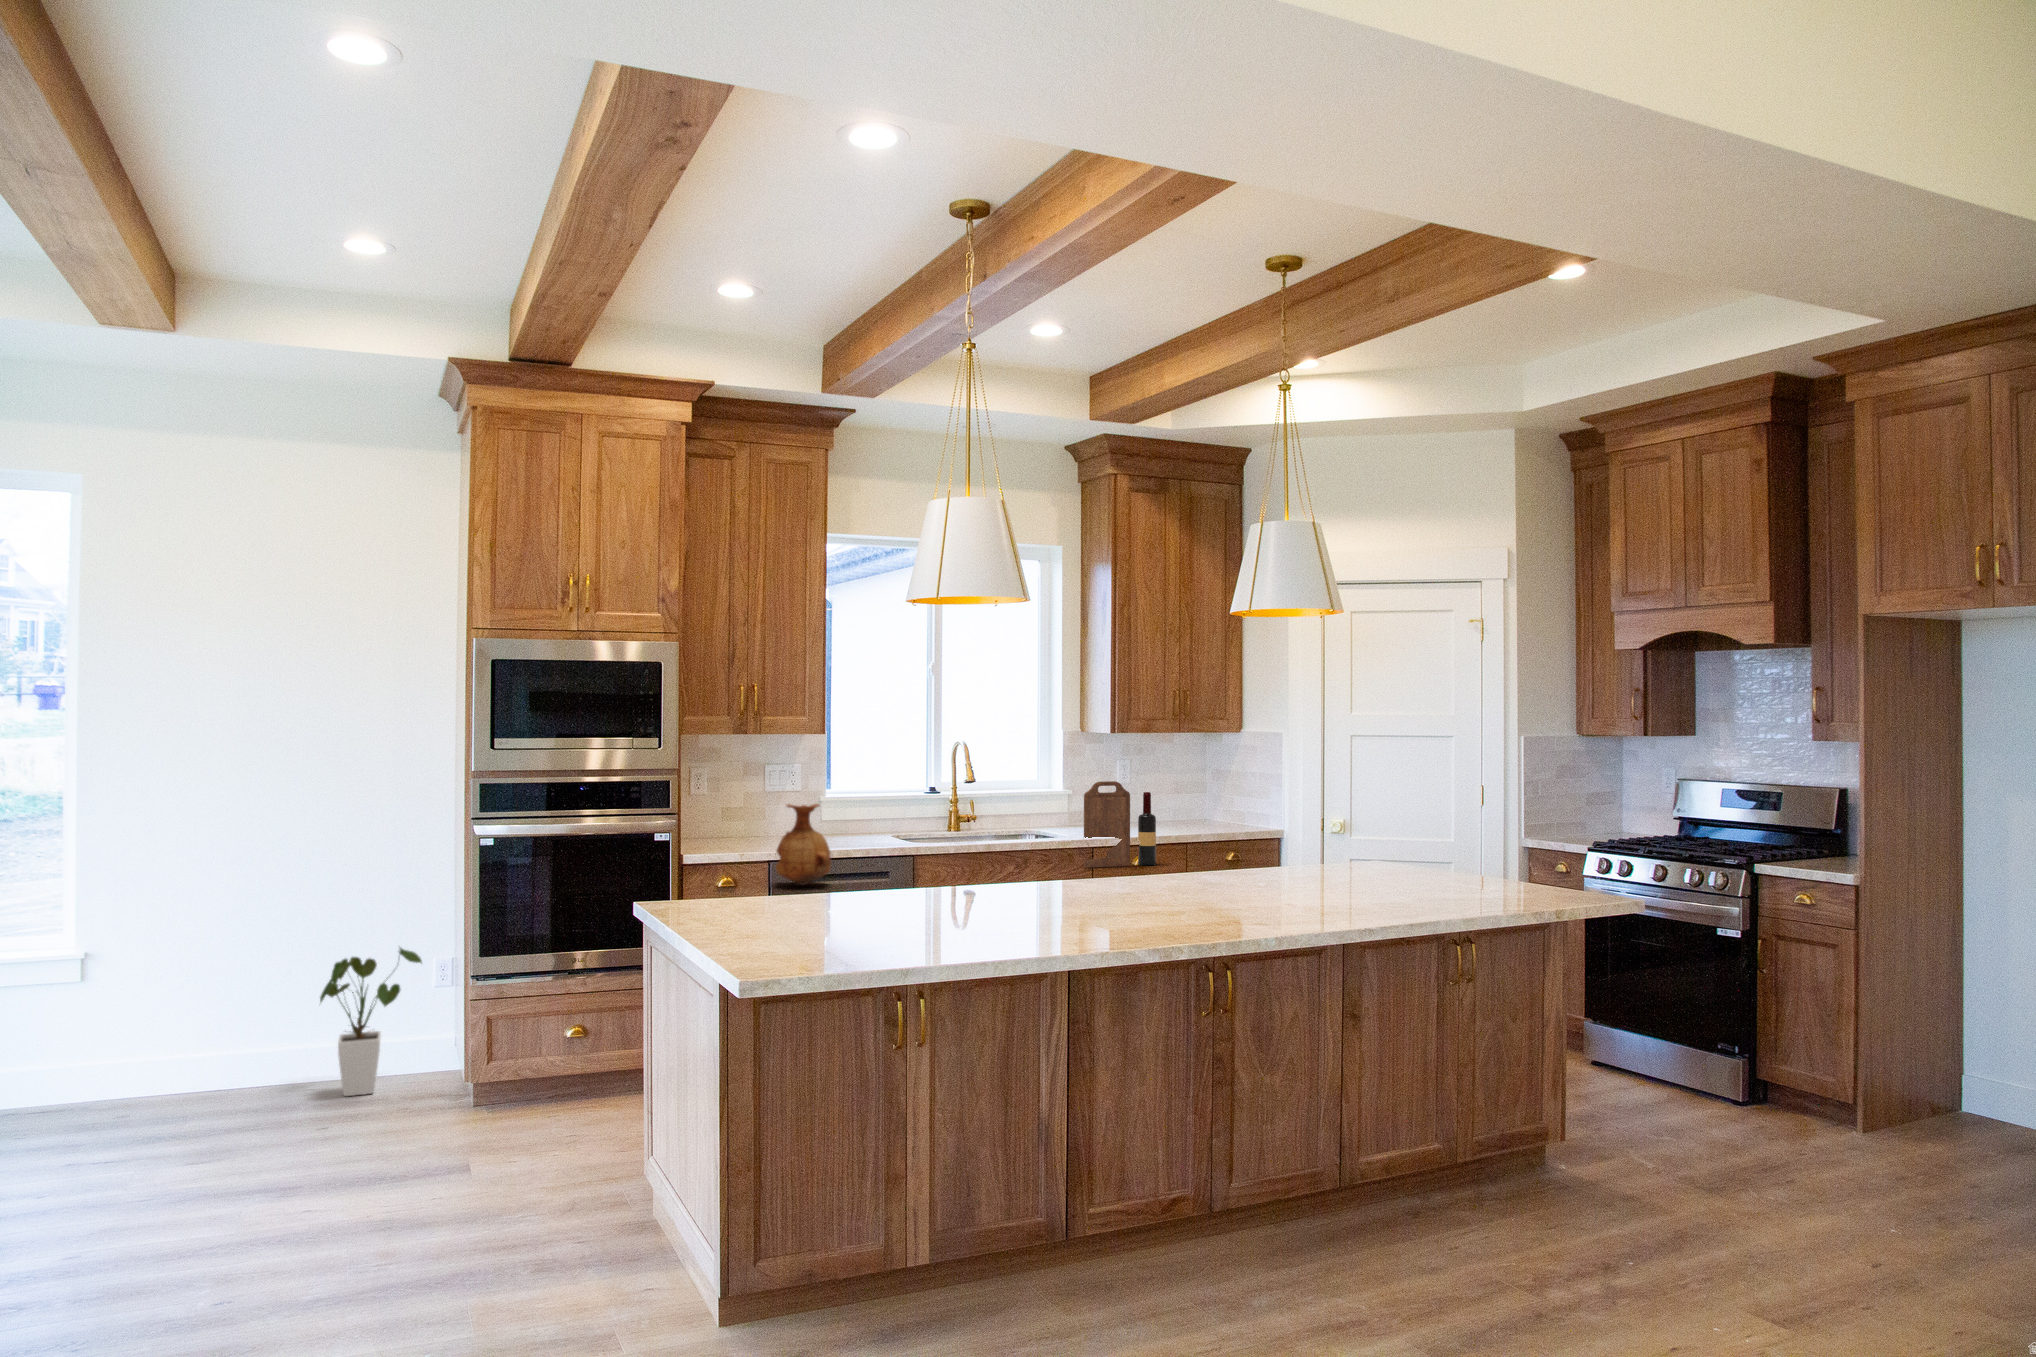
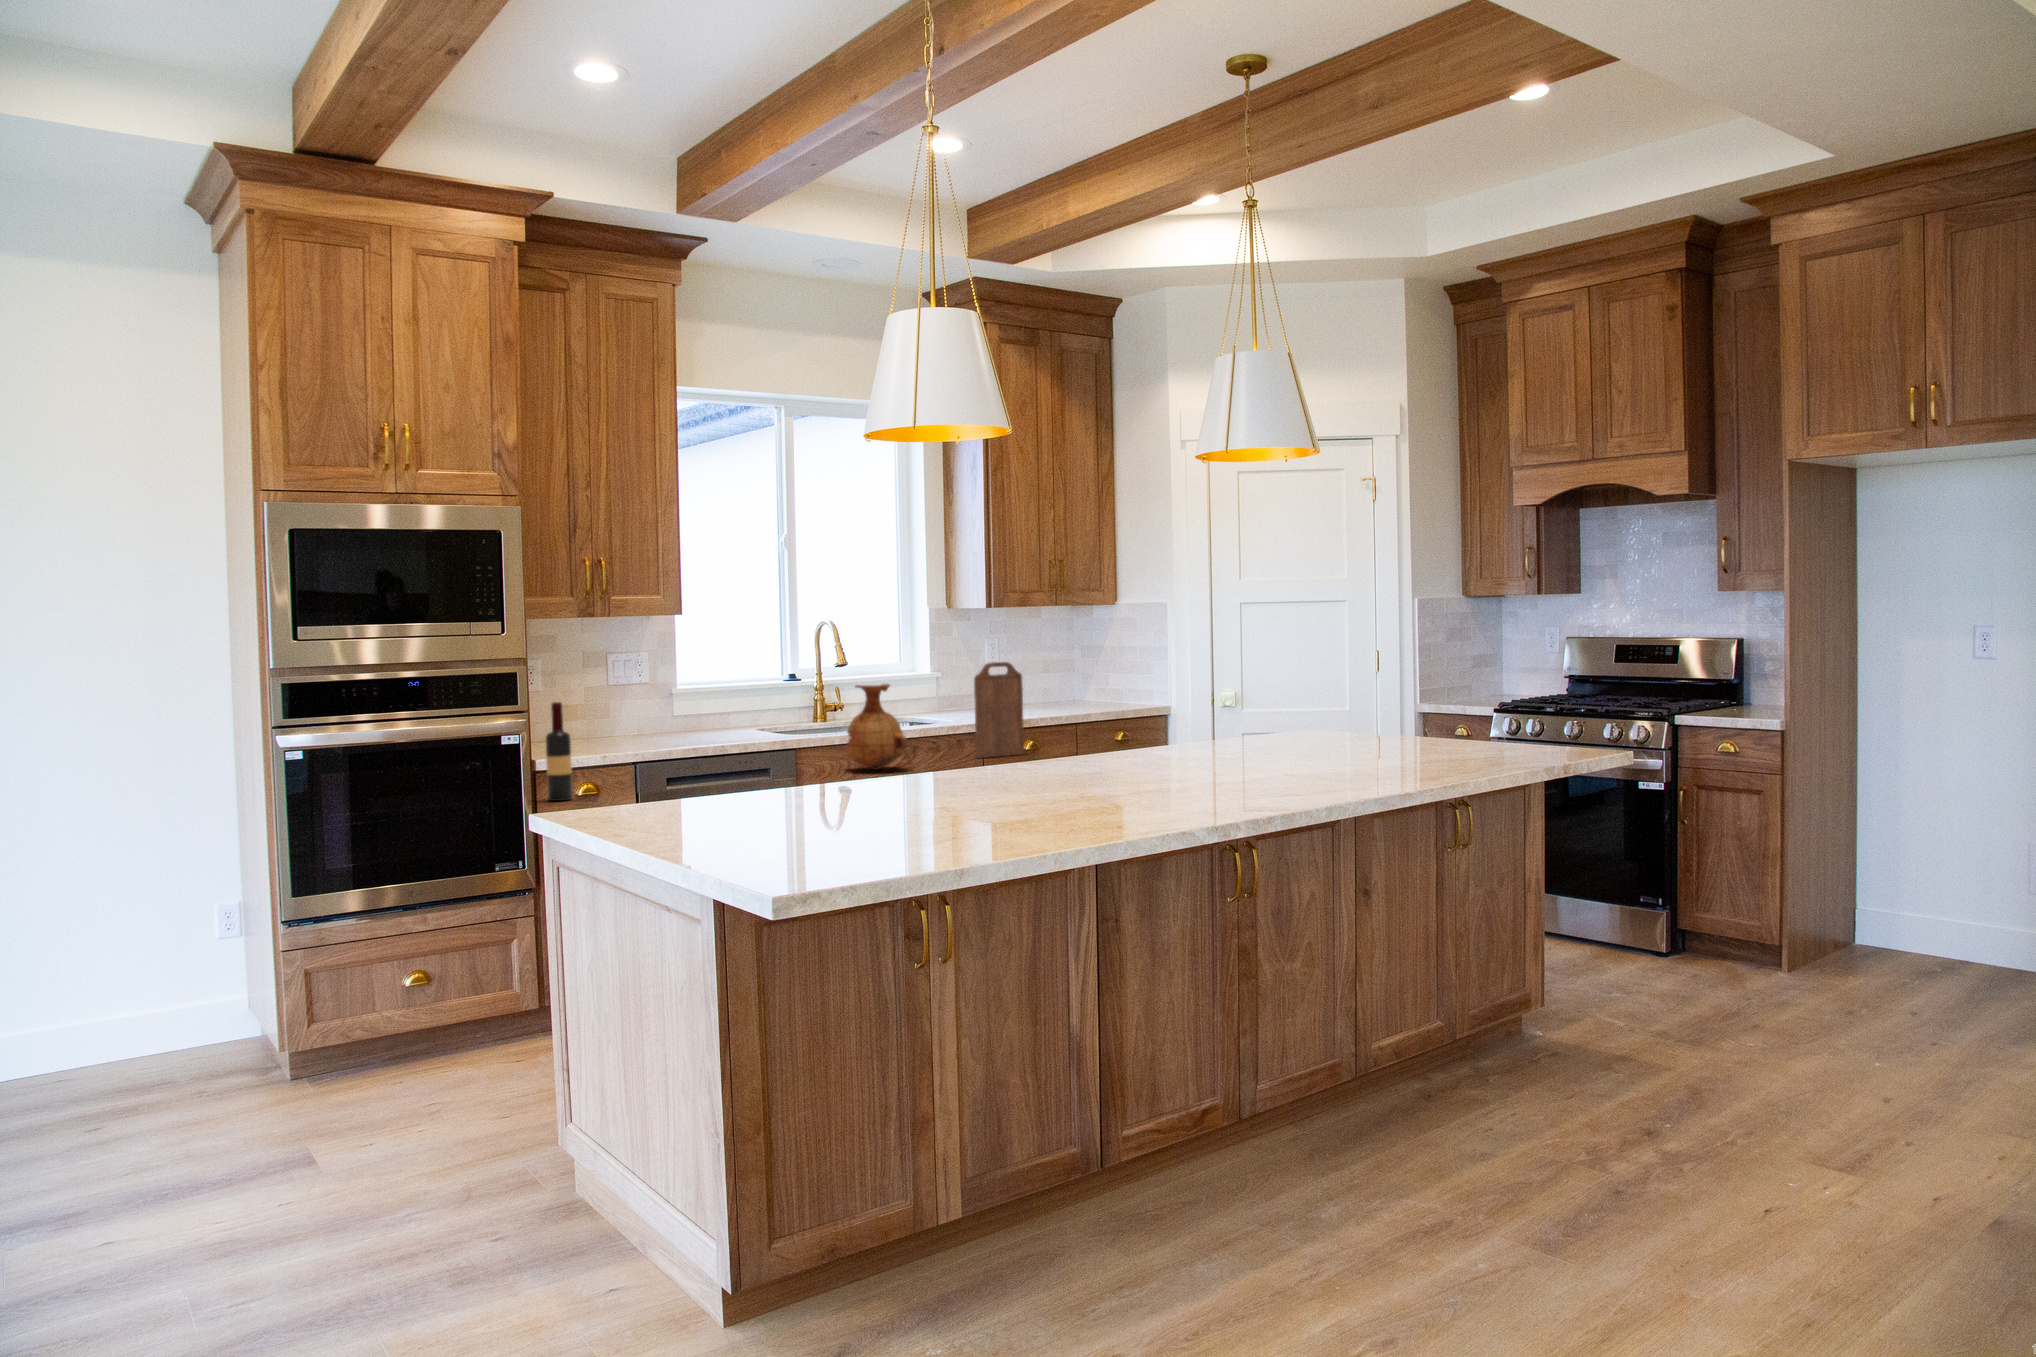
wine bottle: present [1138,792,1156,865] -> present [546,702,573,801]
vase: present [776,804,831,885] -> present [846,683,907,770]
house plant: present [320,948,422,1096] -> none [75,890,201,1078]

